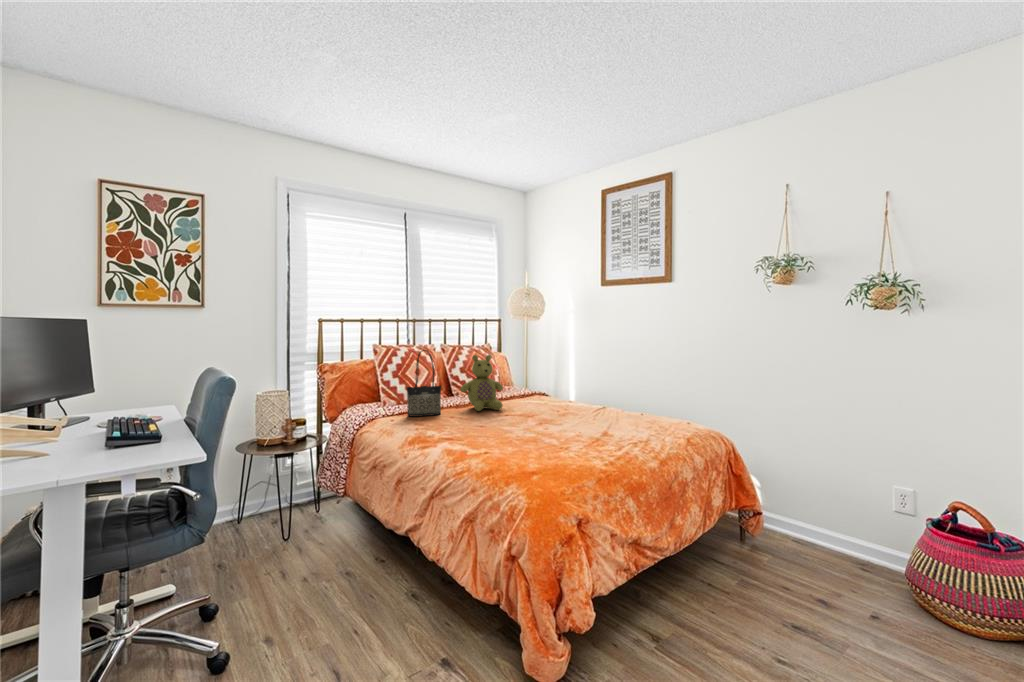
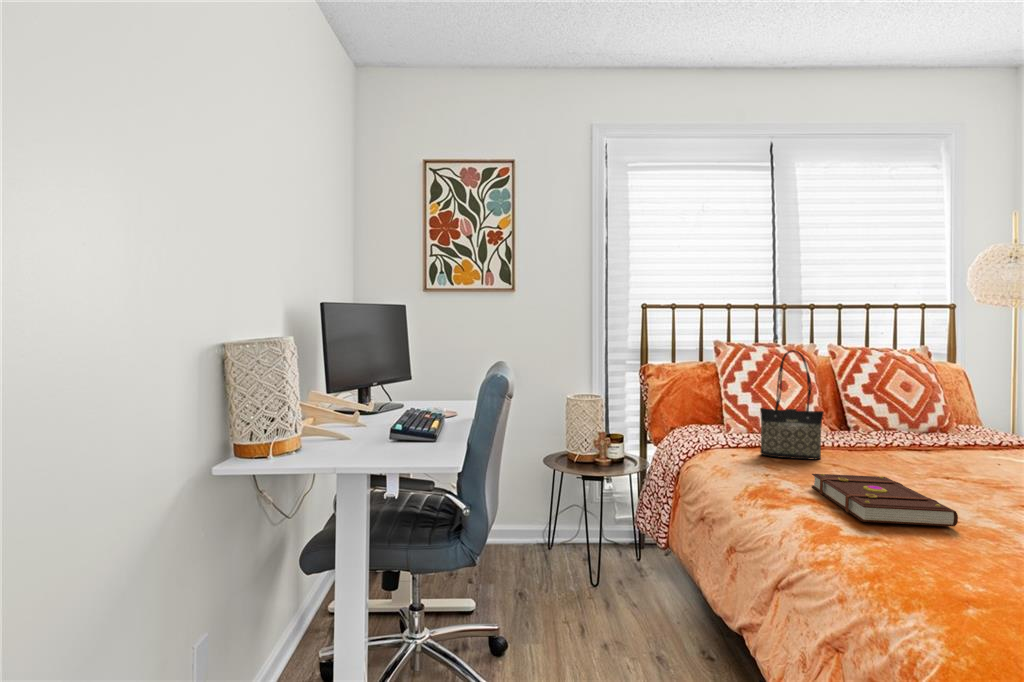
stuffed bear: present [461,355,503,411] -> none [861,363,955,468]
book: none [438,417,503,439] -> present [812,474,958,526]

